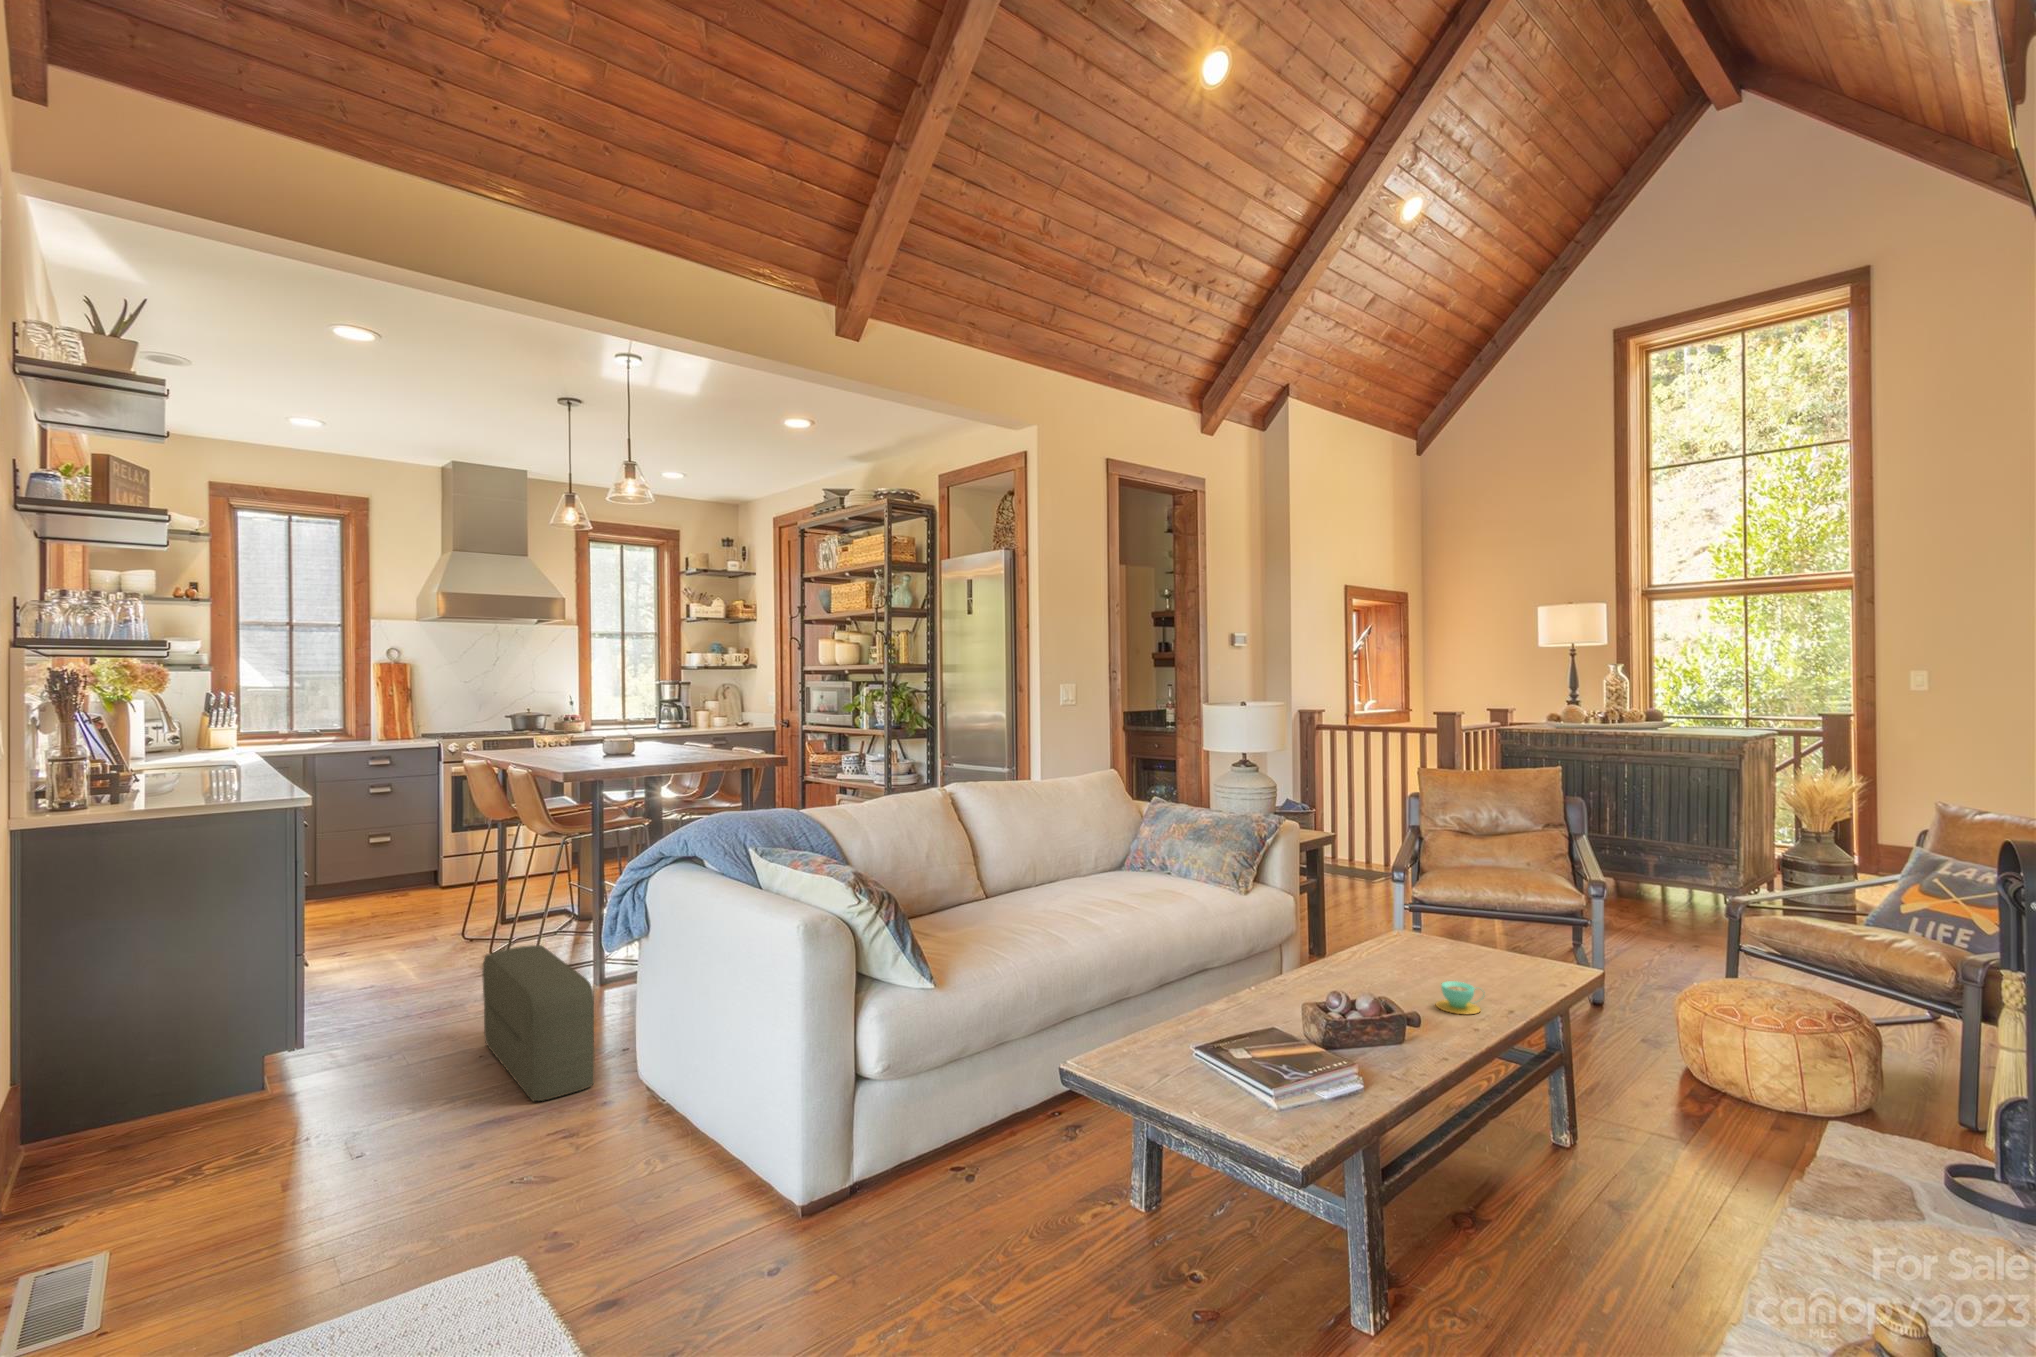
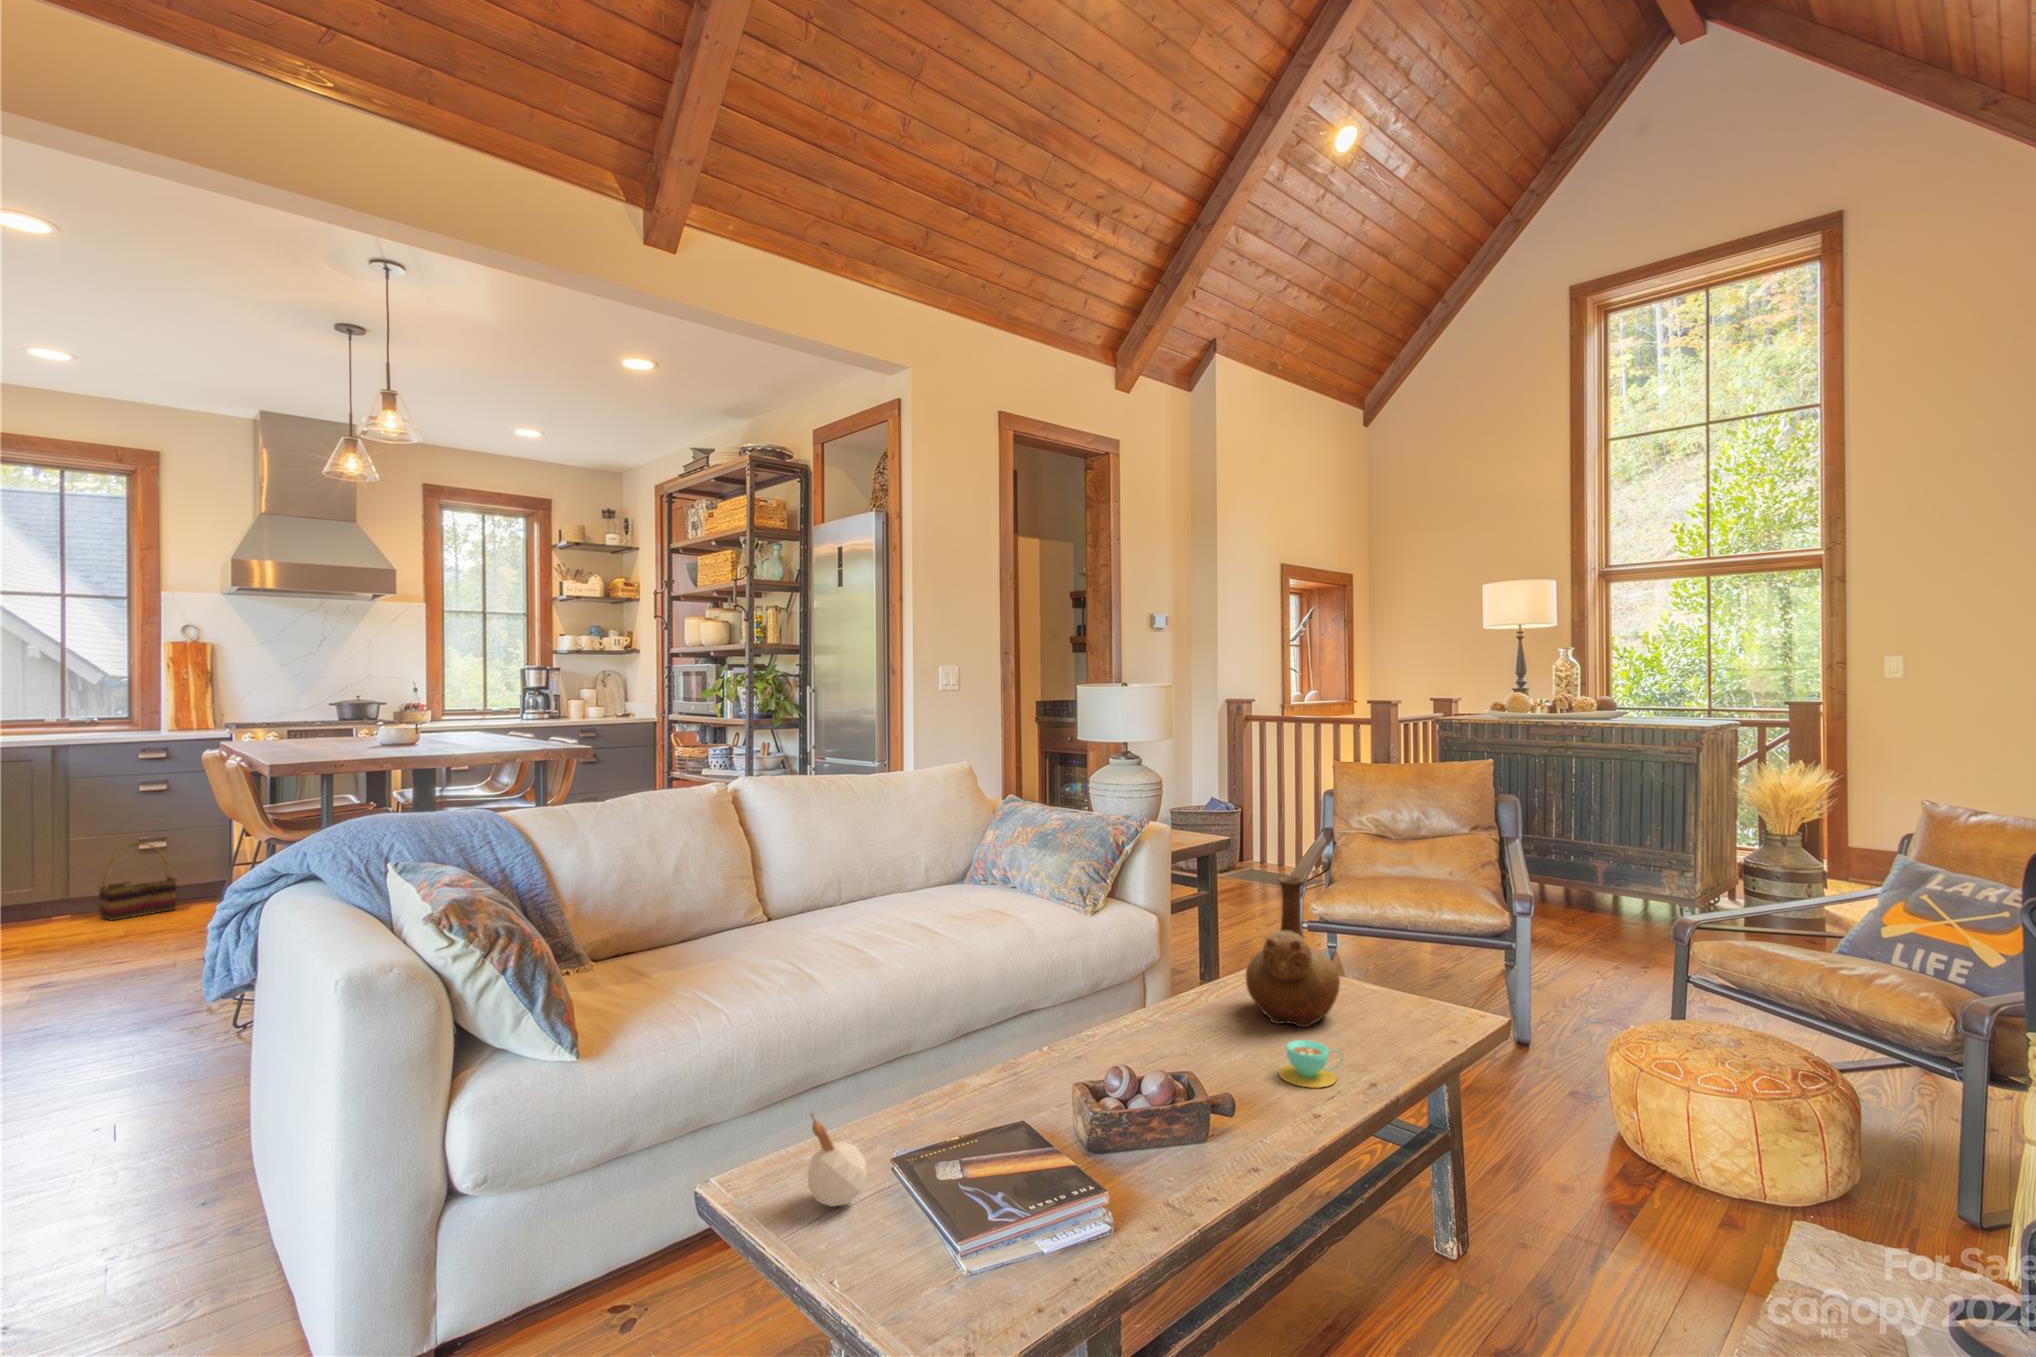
basket: none [349,838,409,904] -> present [99,842,176,920]
vase: none [1393,861,1470,976] -> present [1246,876,1340,1027]
pouf: present [482,945,594,1101] -> none [102,981,216,1198]
candle: none [1141,1009,1183,1079] -> present [808,1111,867,1207]

